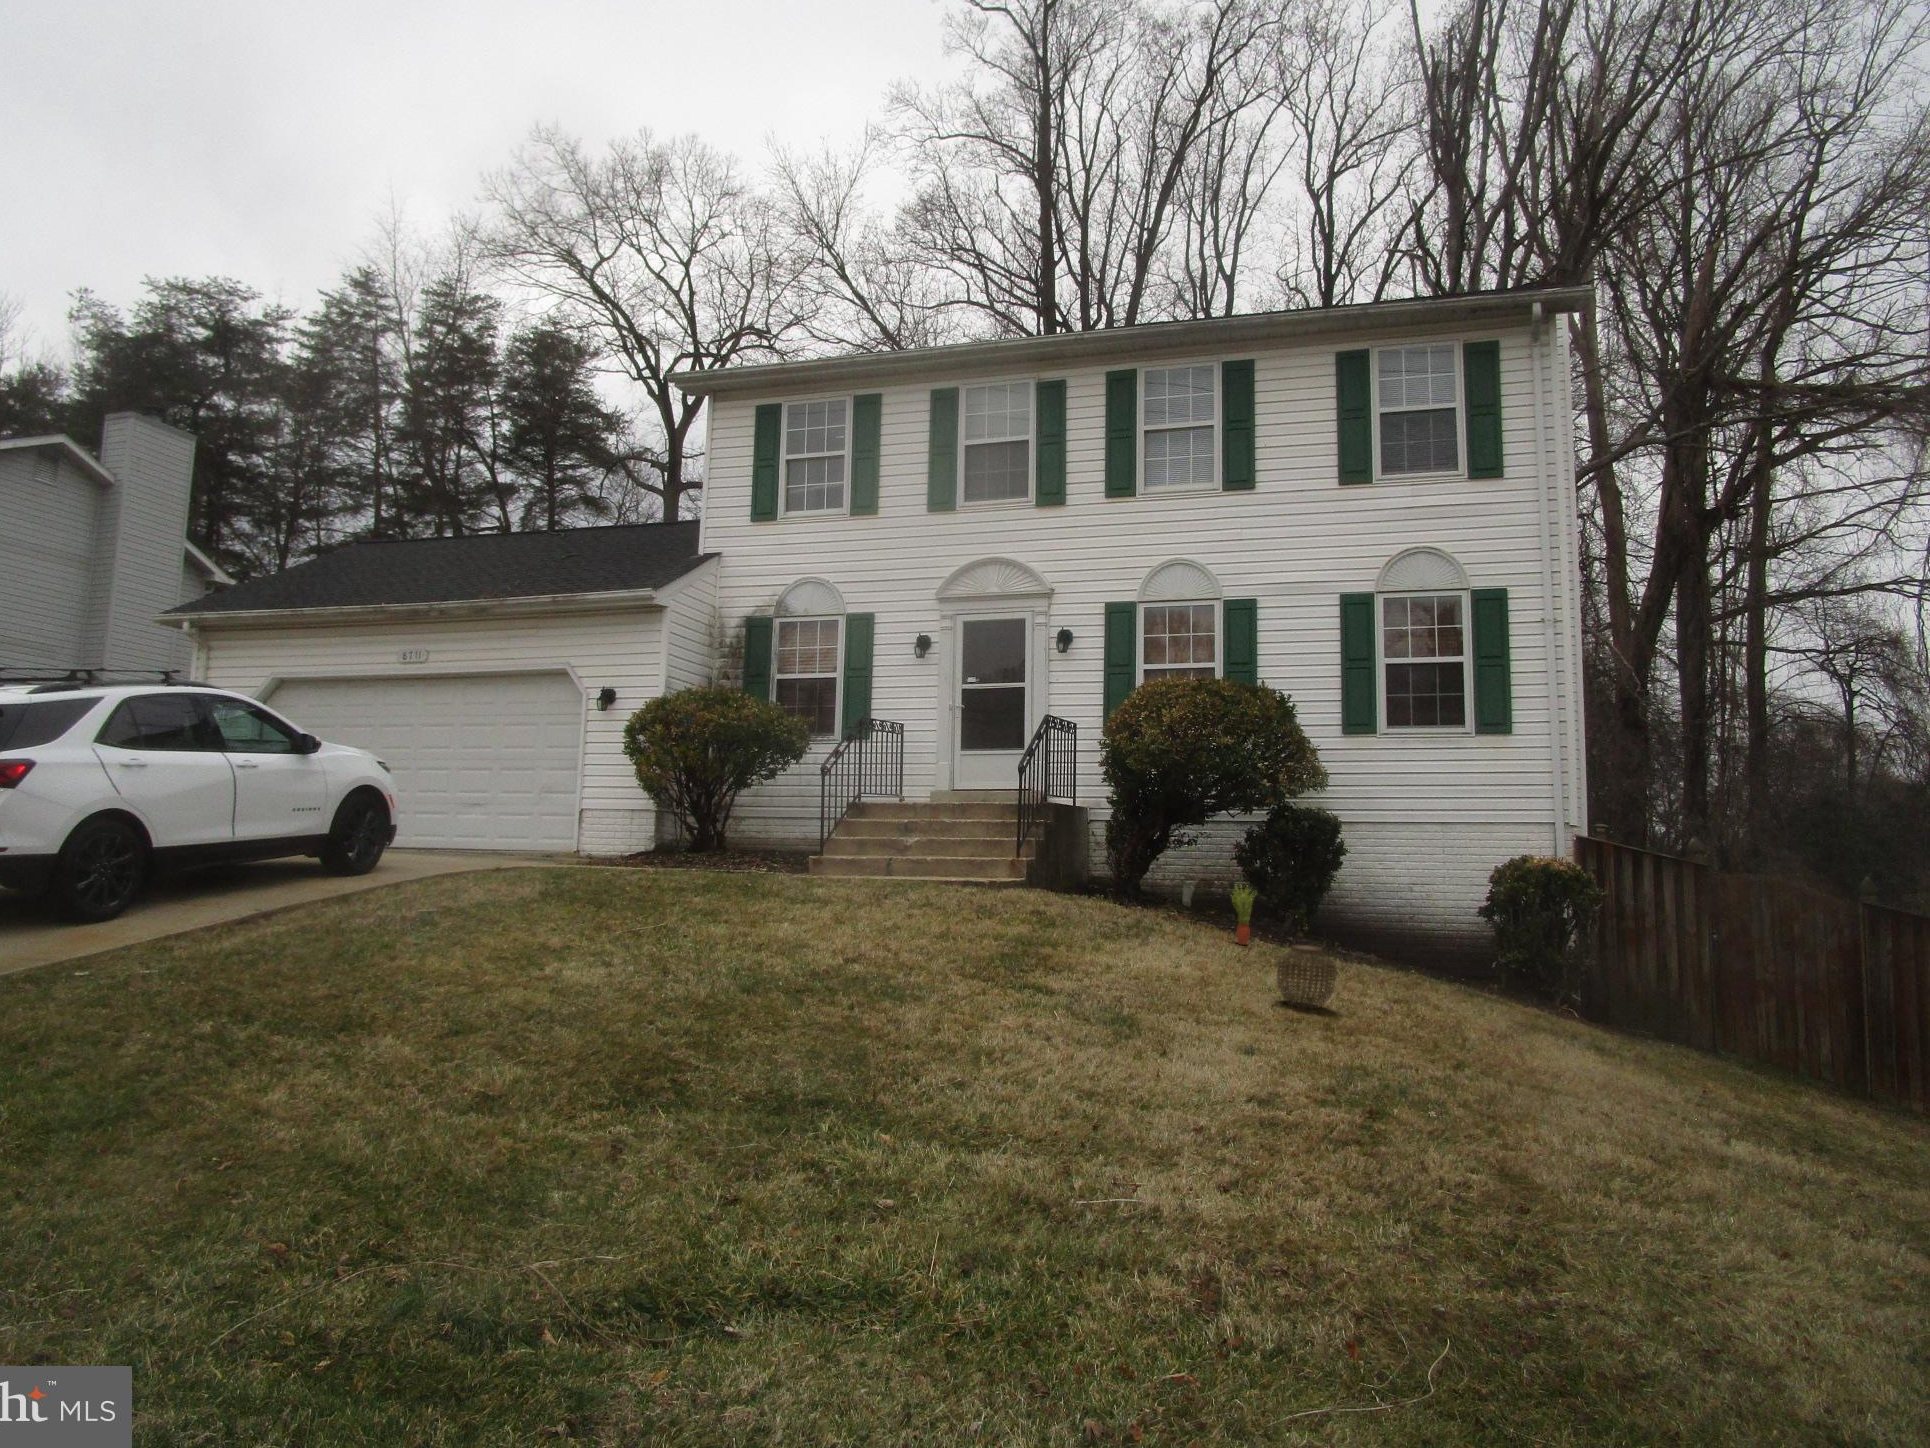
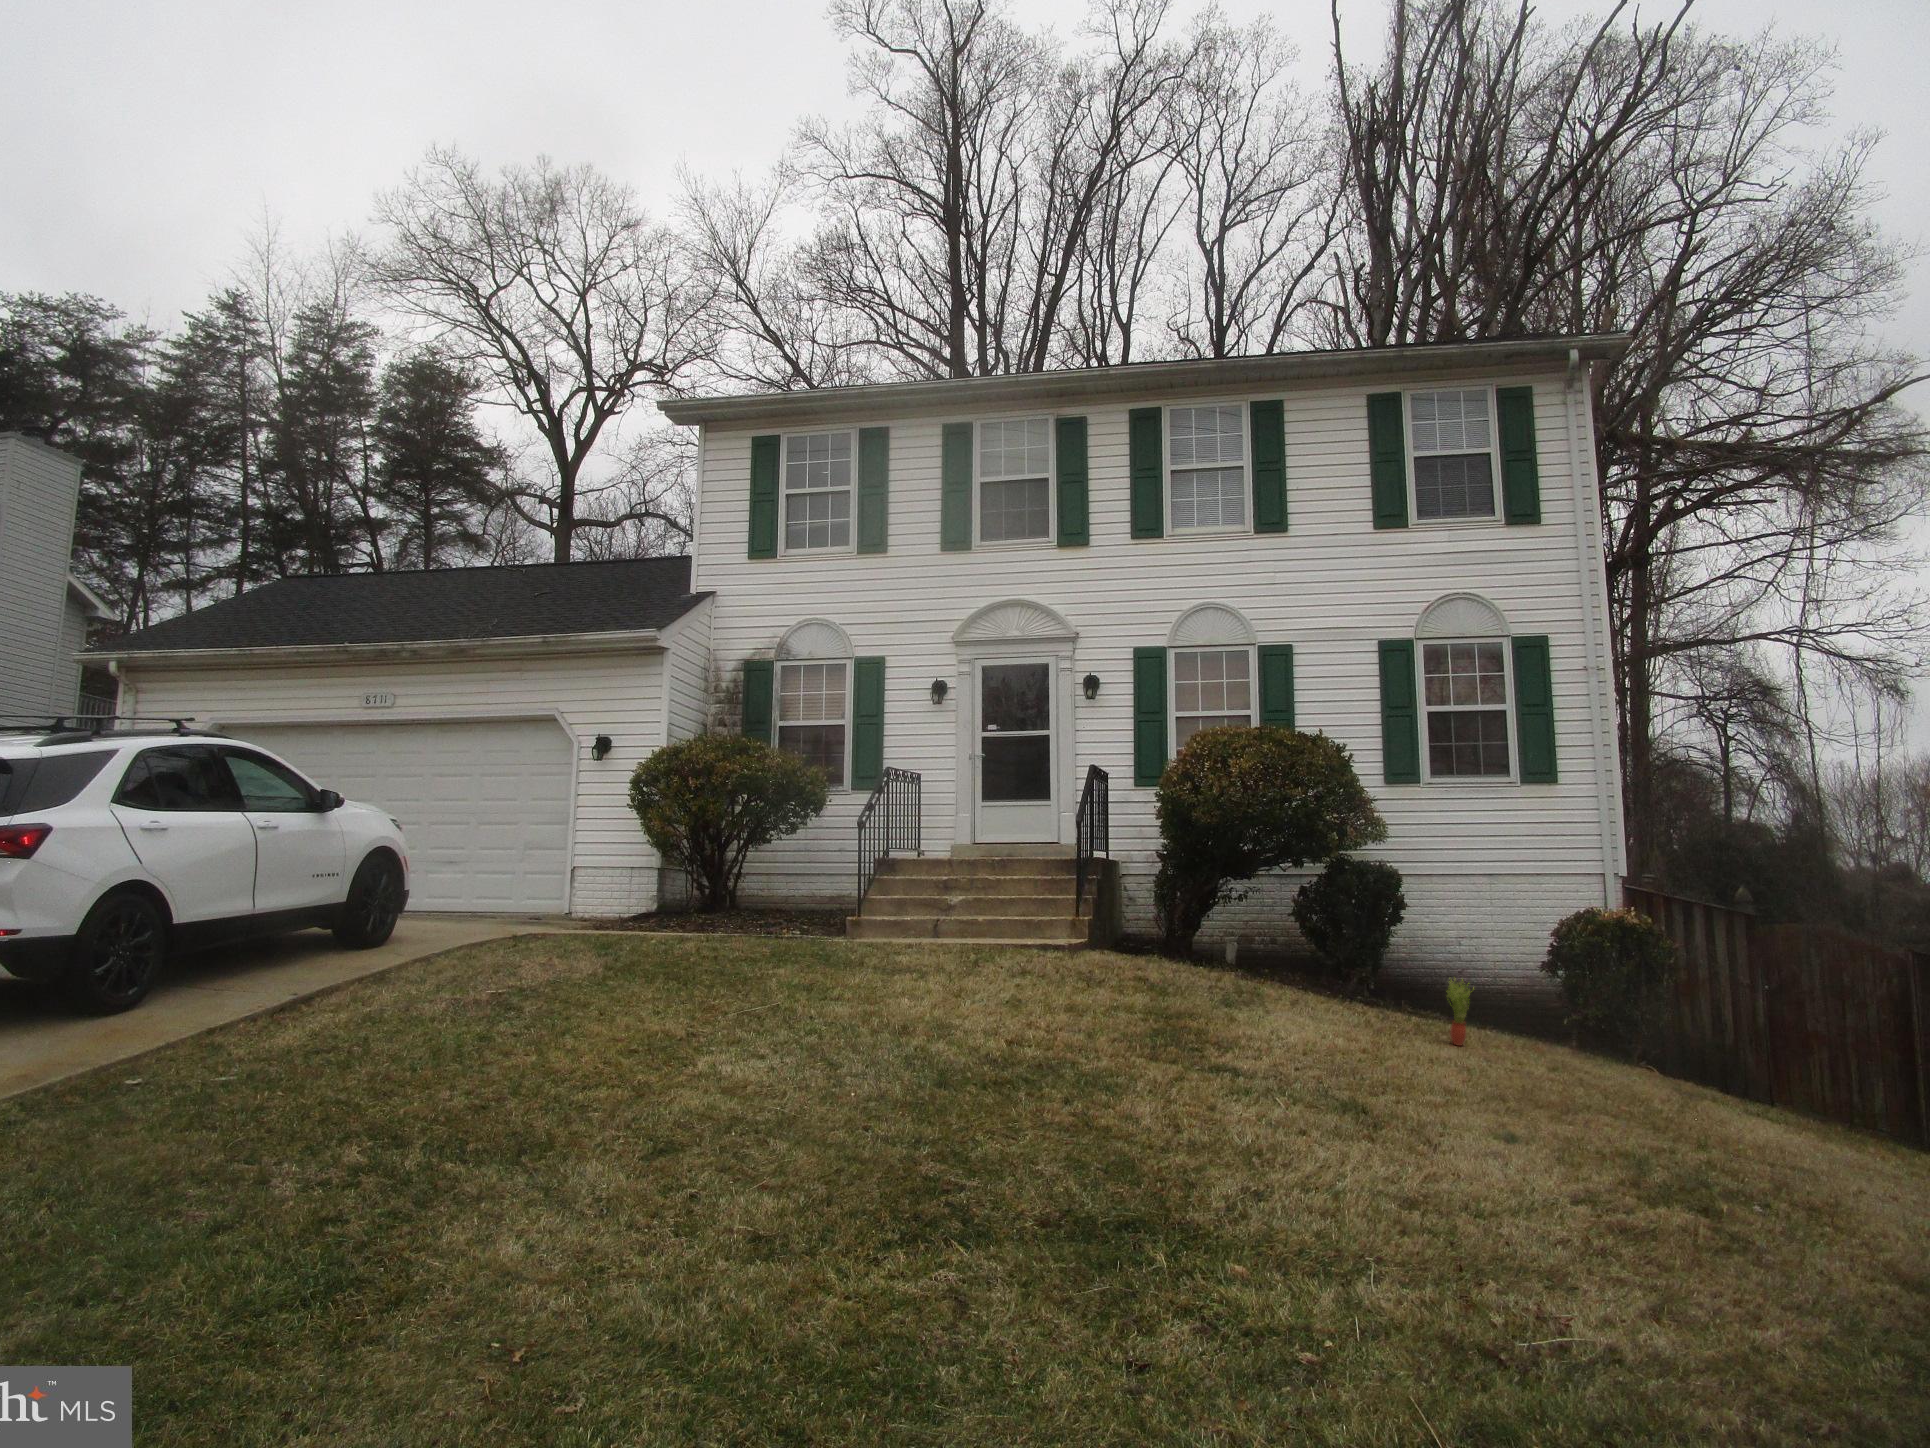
woven basket: present [1277,945,1335,1008] -> none [1691,1097,1772,1180]

